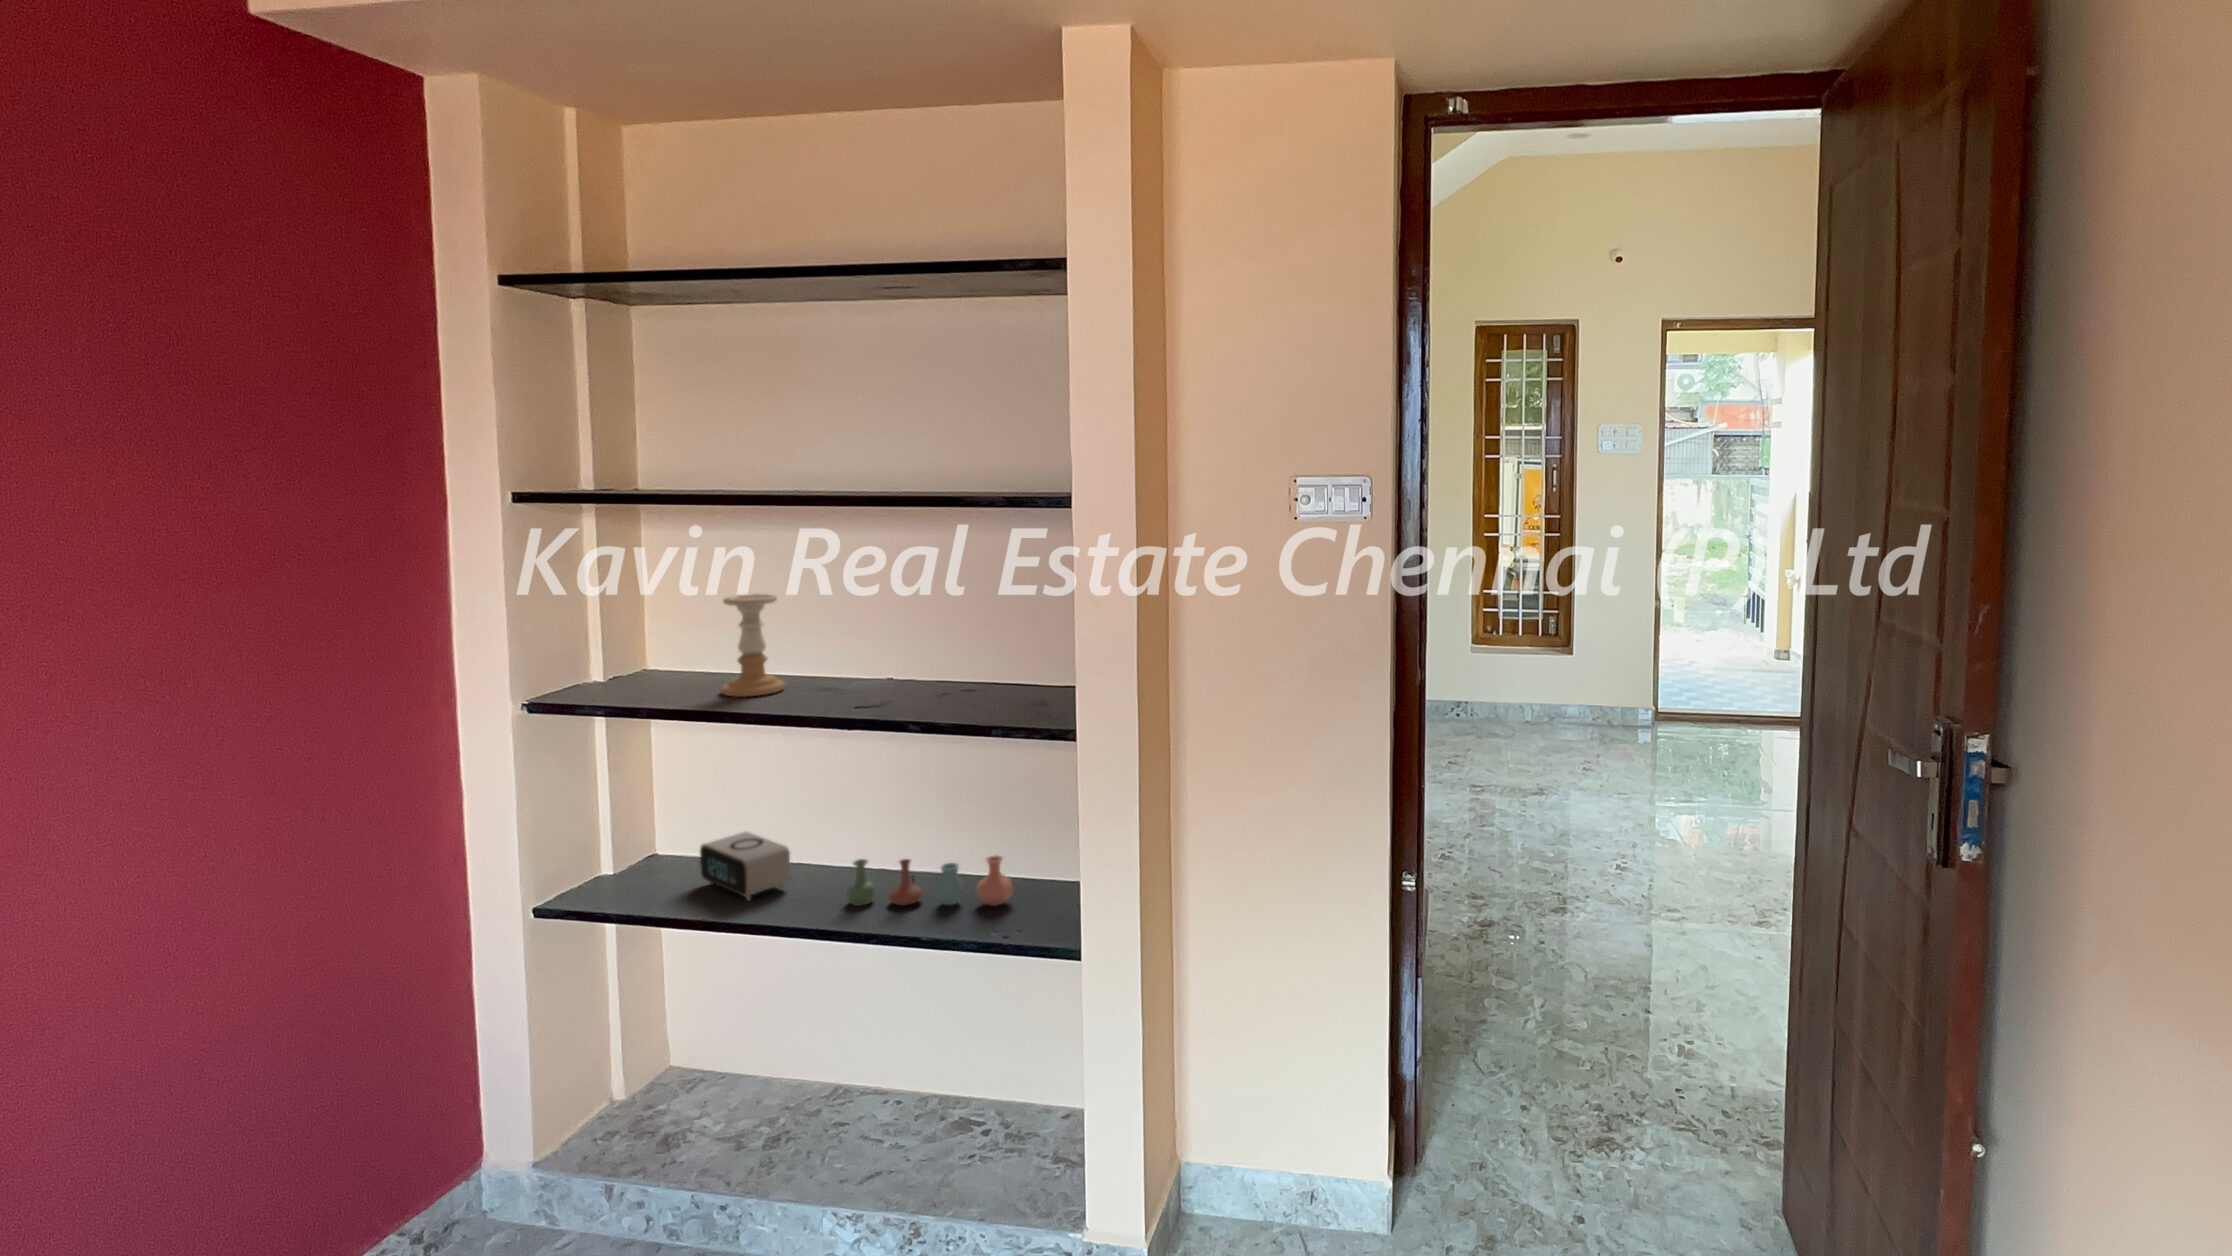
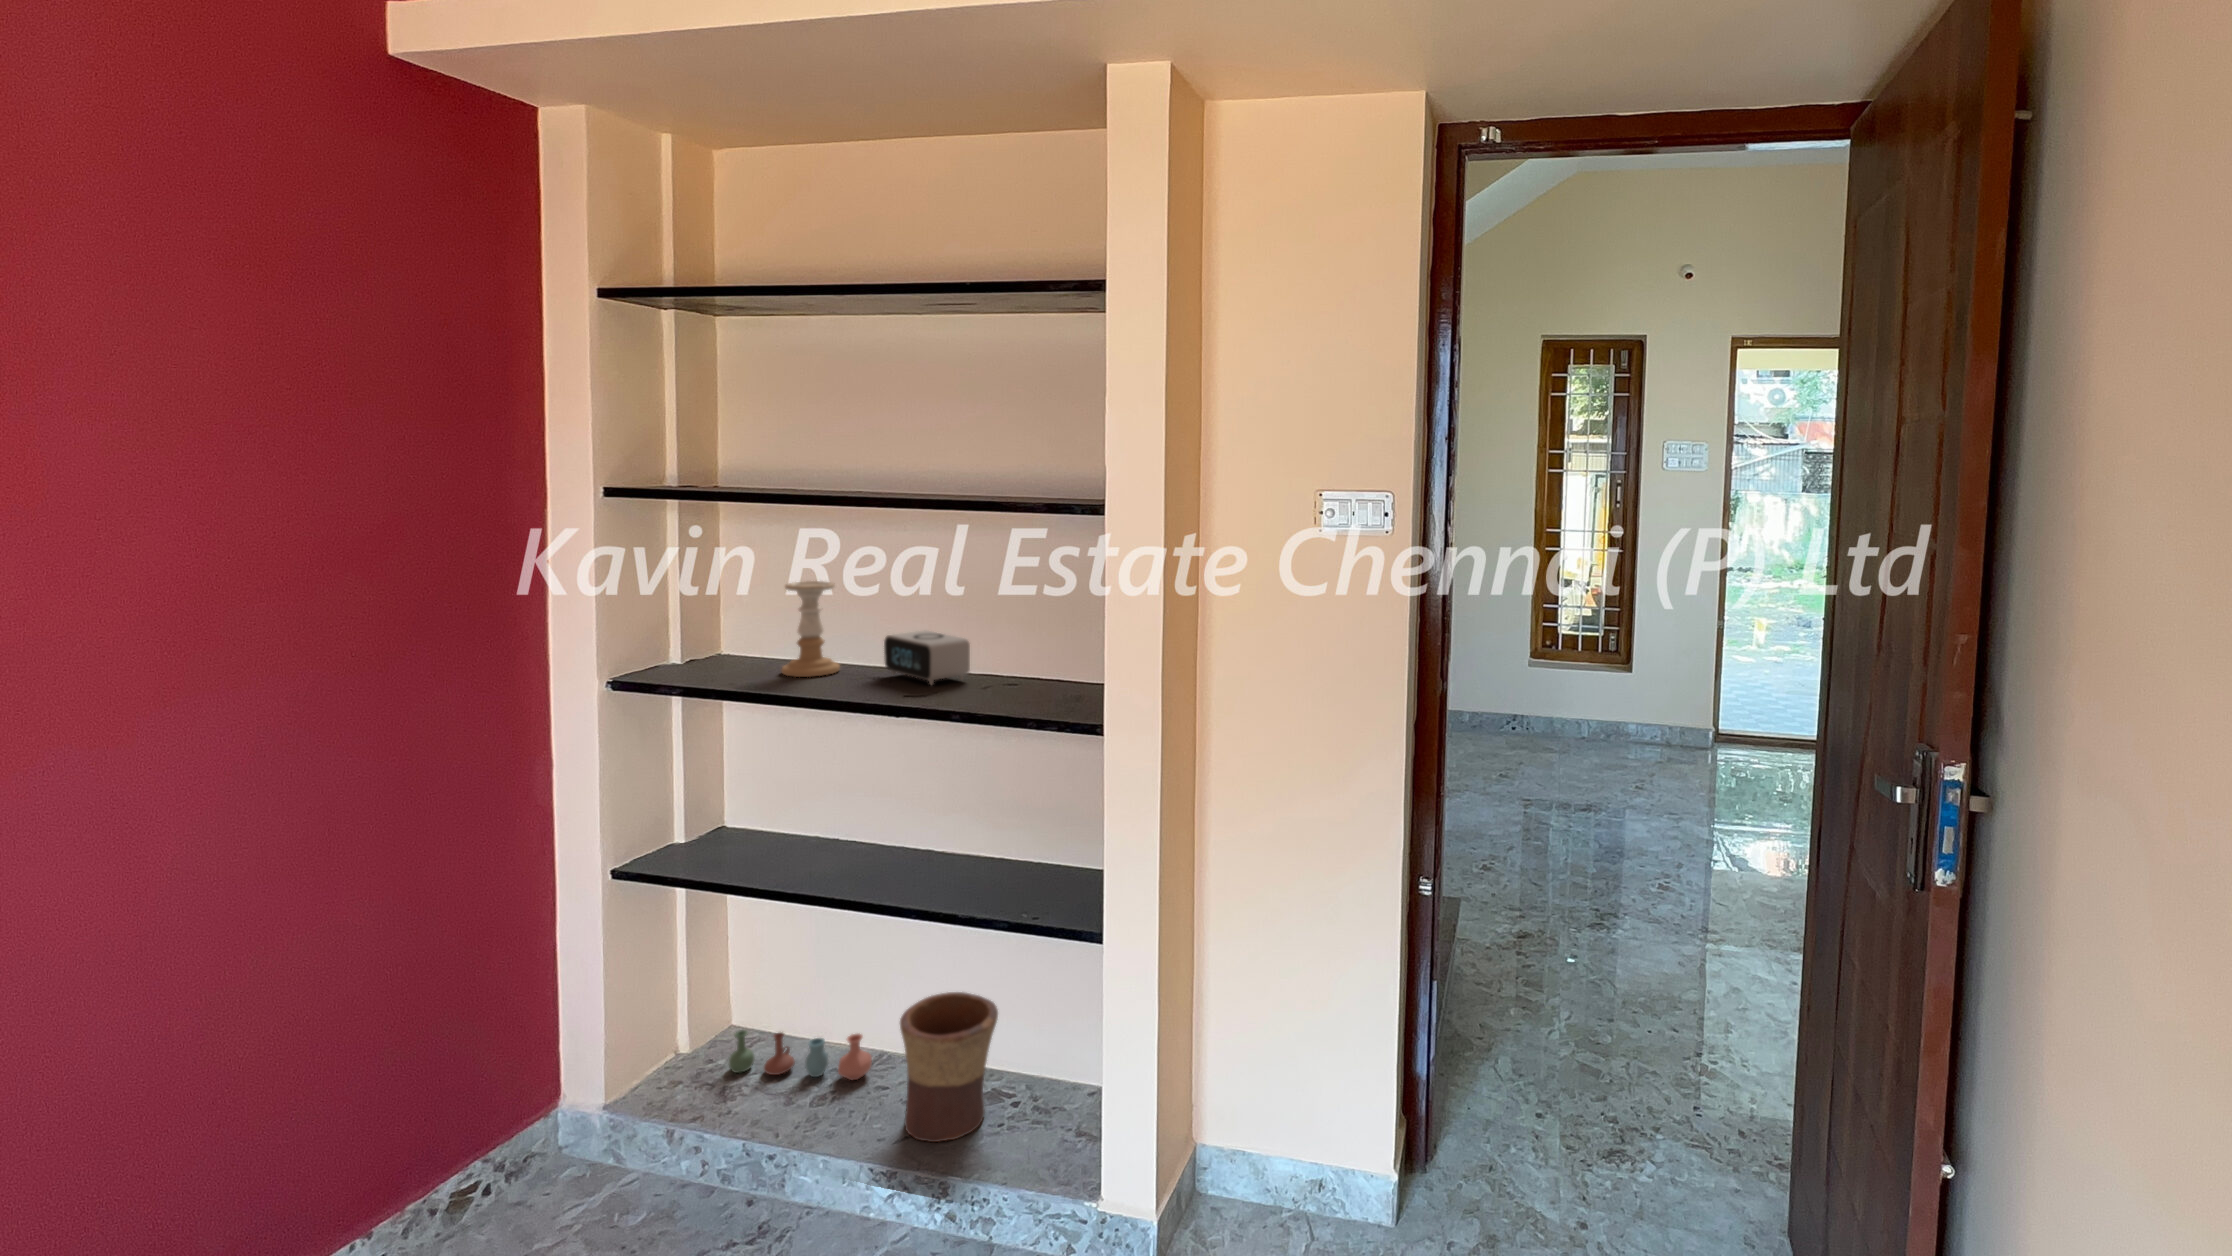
alarm clock: present [700,832,790,900] -> present [884,630,970,685]
vase: present [847,855,1014,906] -> present [729,1030,872,1080]
flower pot: none [863,1021,967,1180] -> present [900,992,998,1142]

